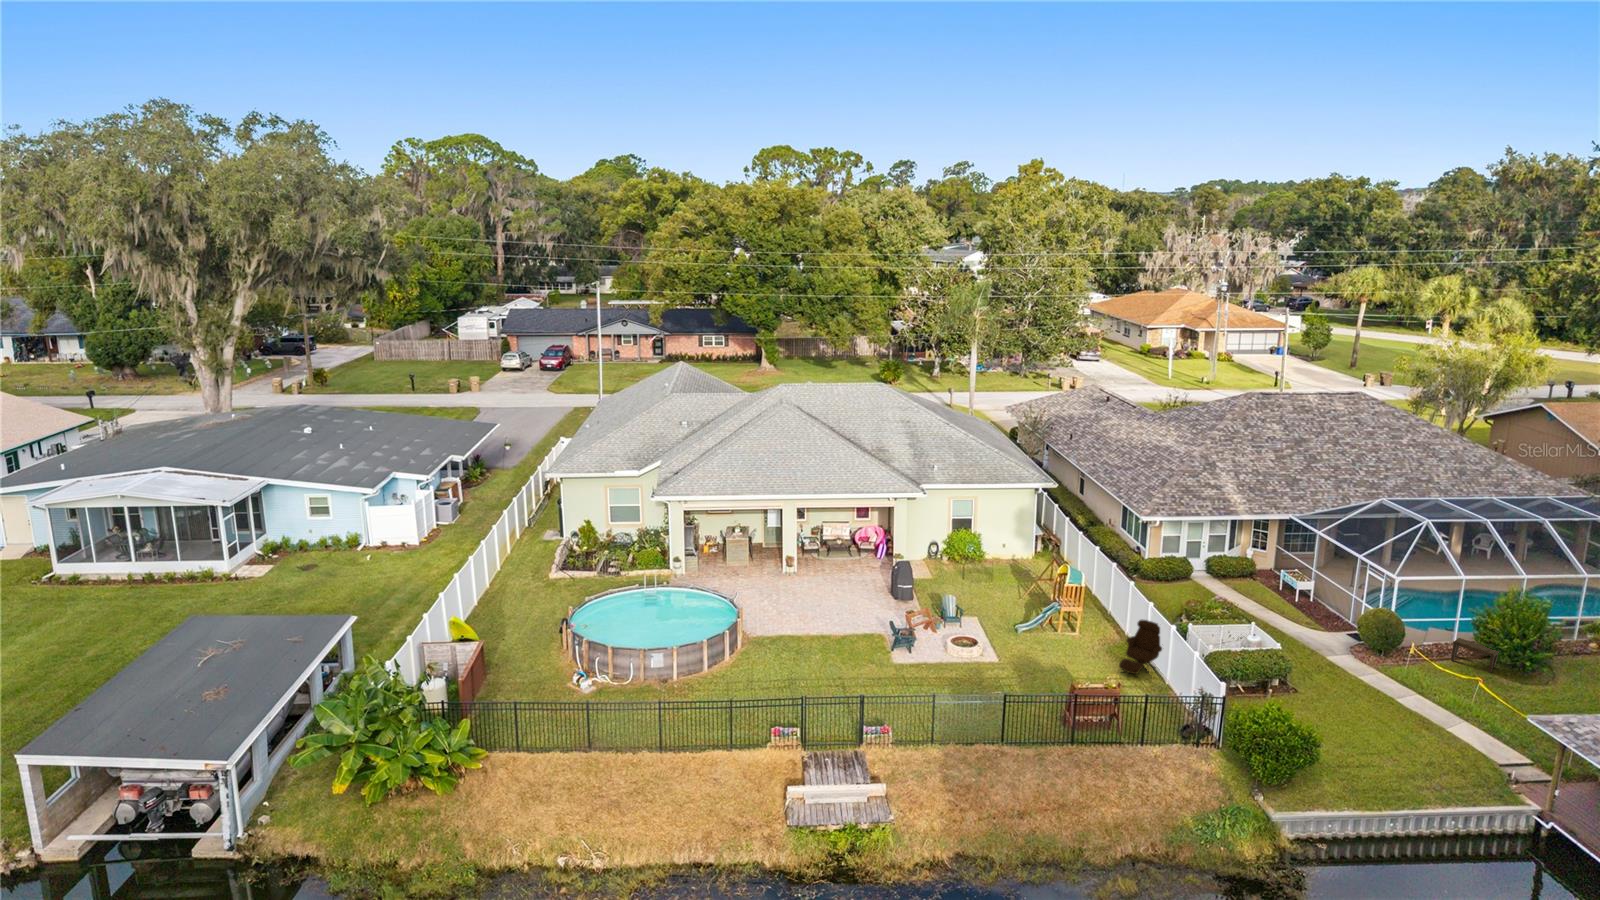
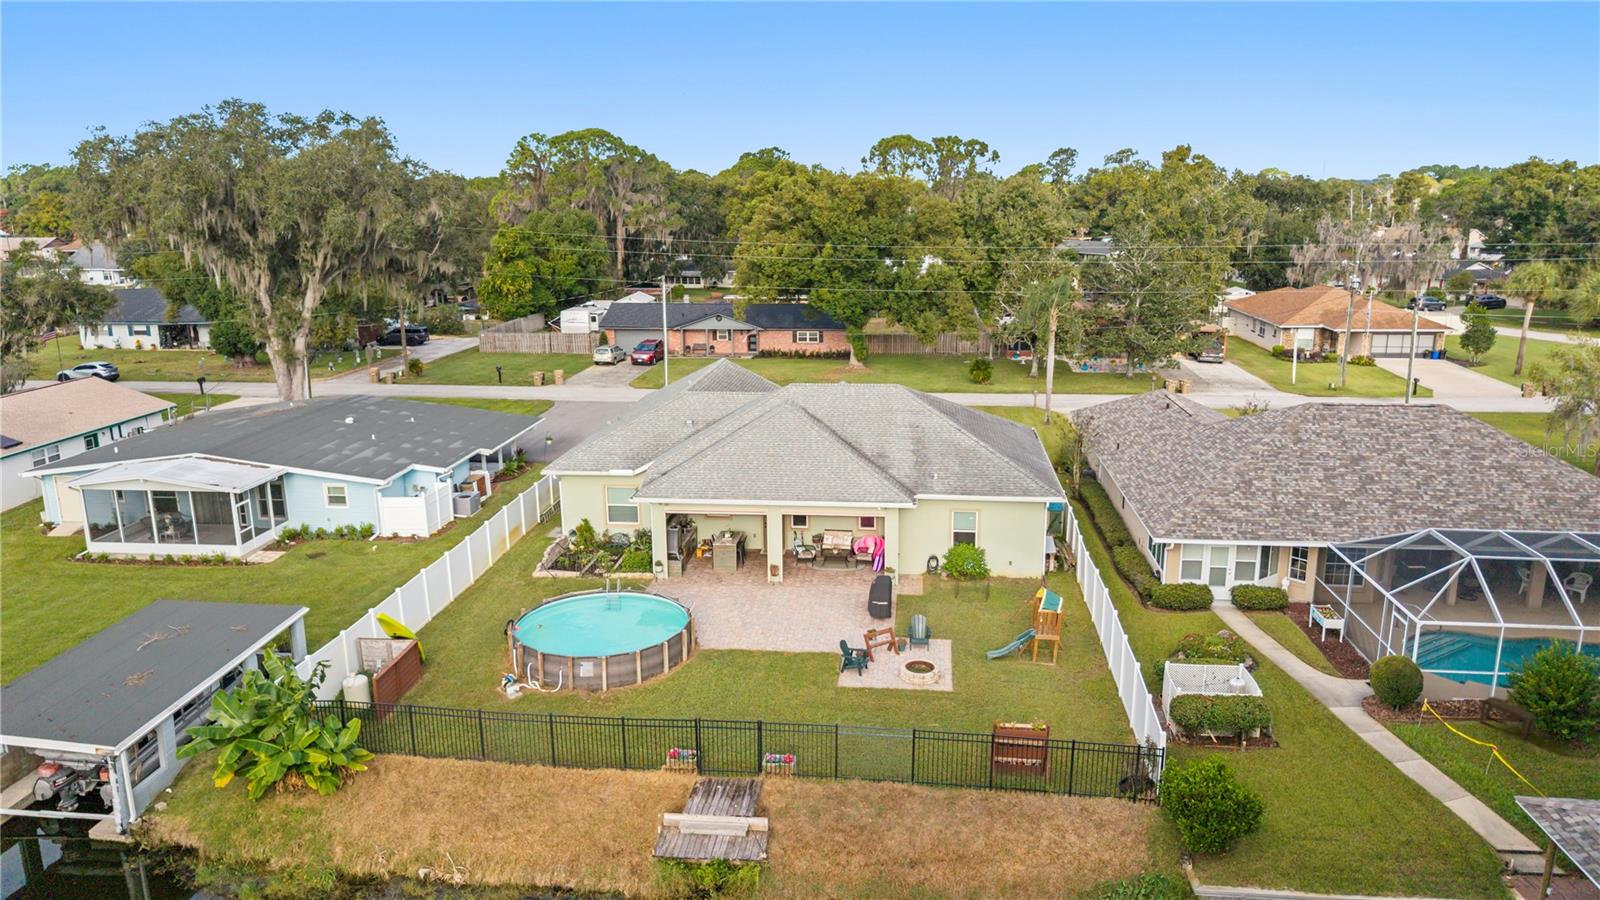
lounge chair: present [1119,620,1162,677] -> none [1076,655,1130,720]

